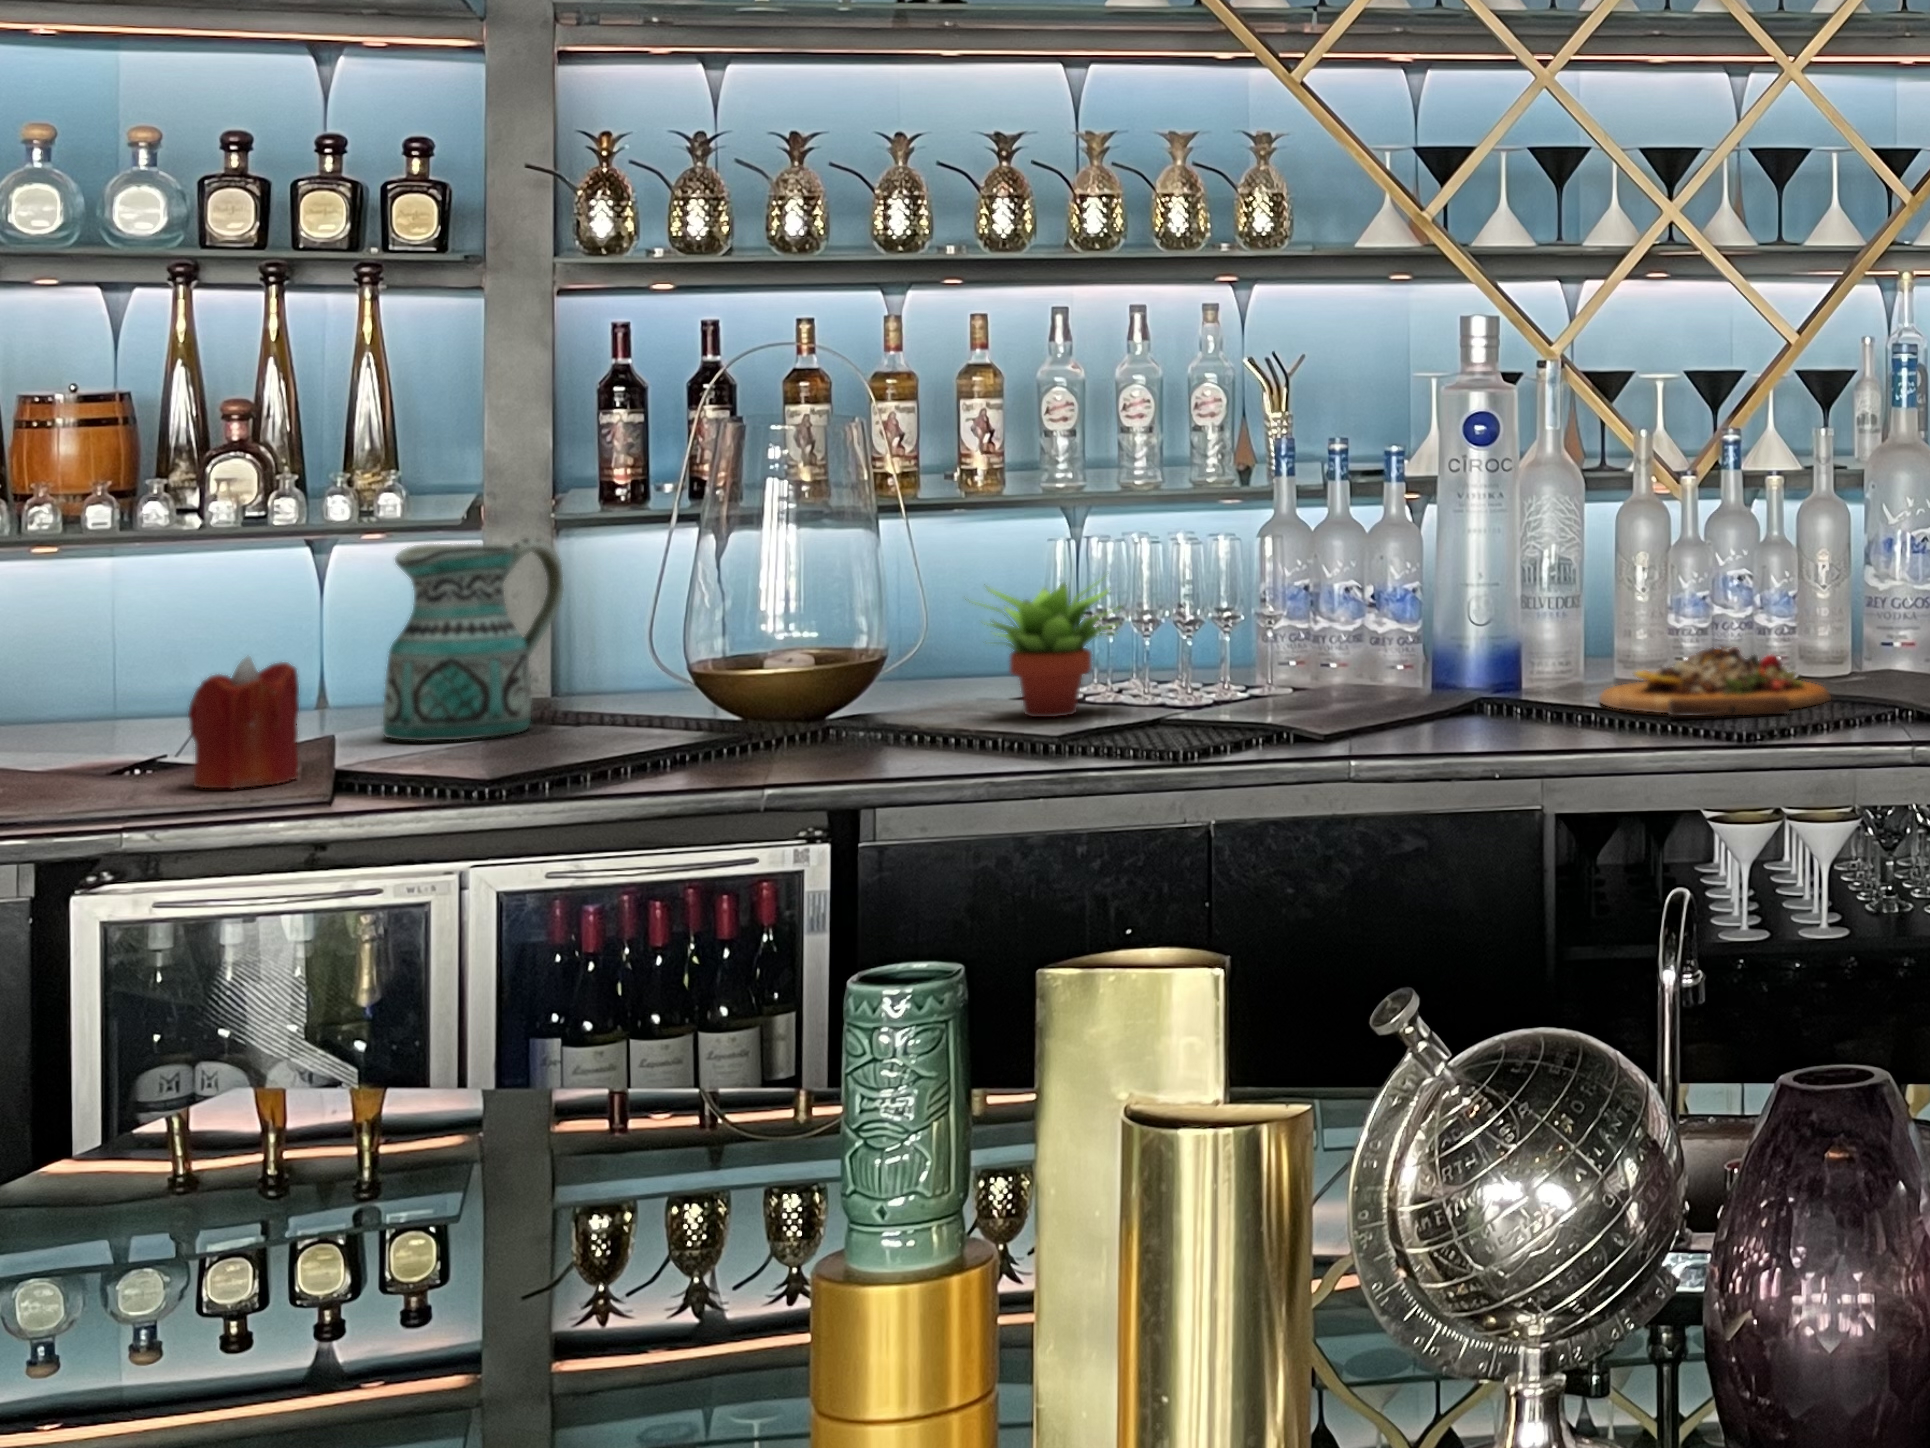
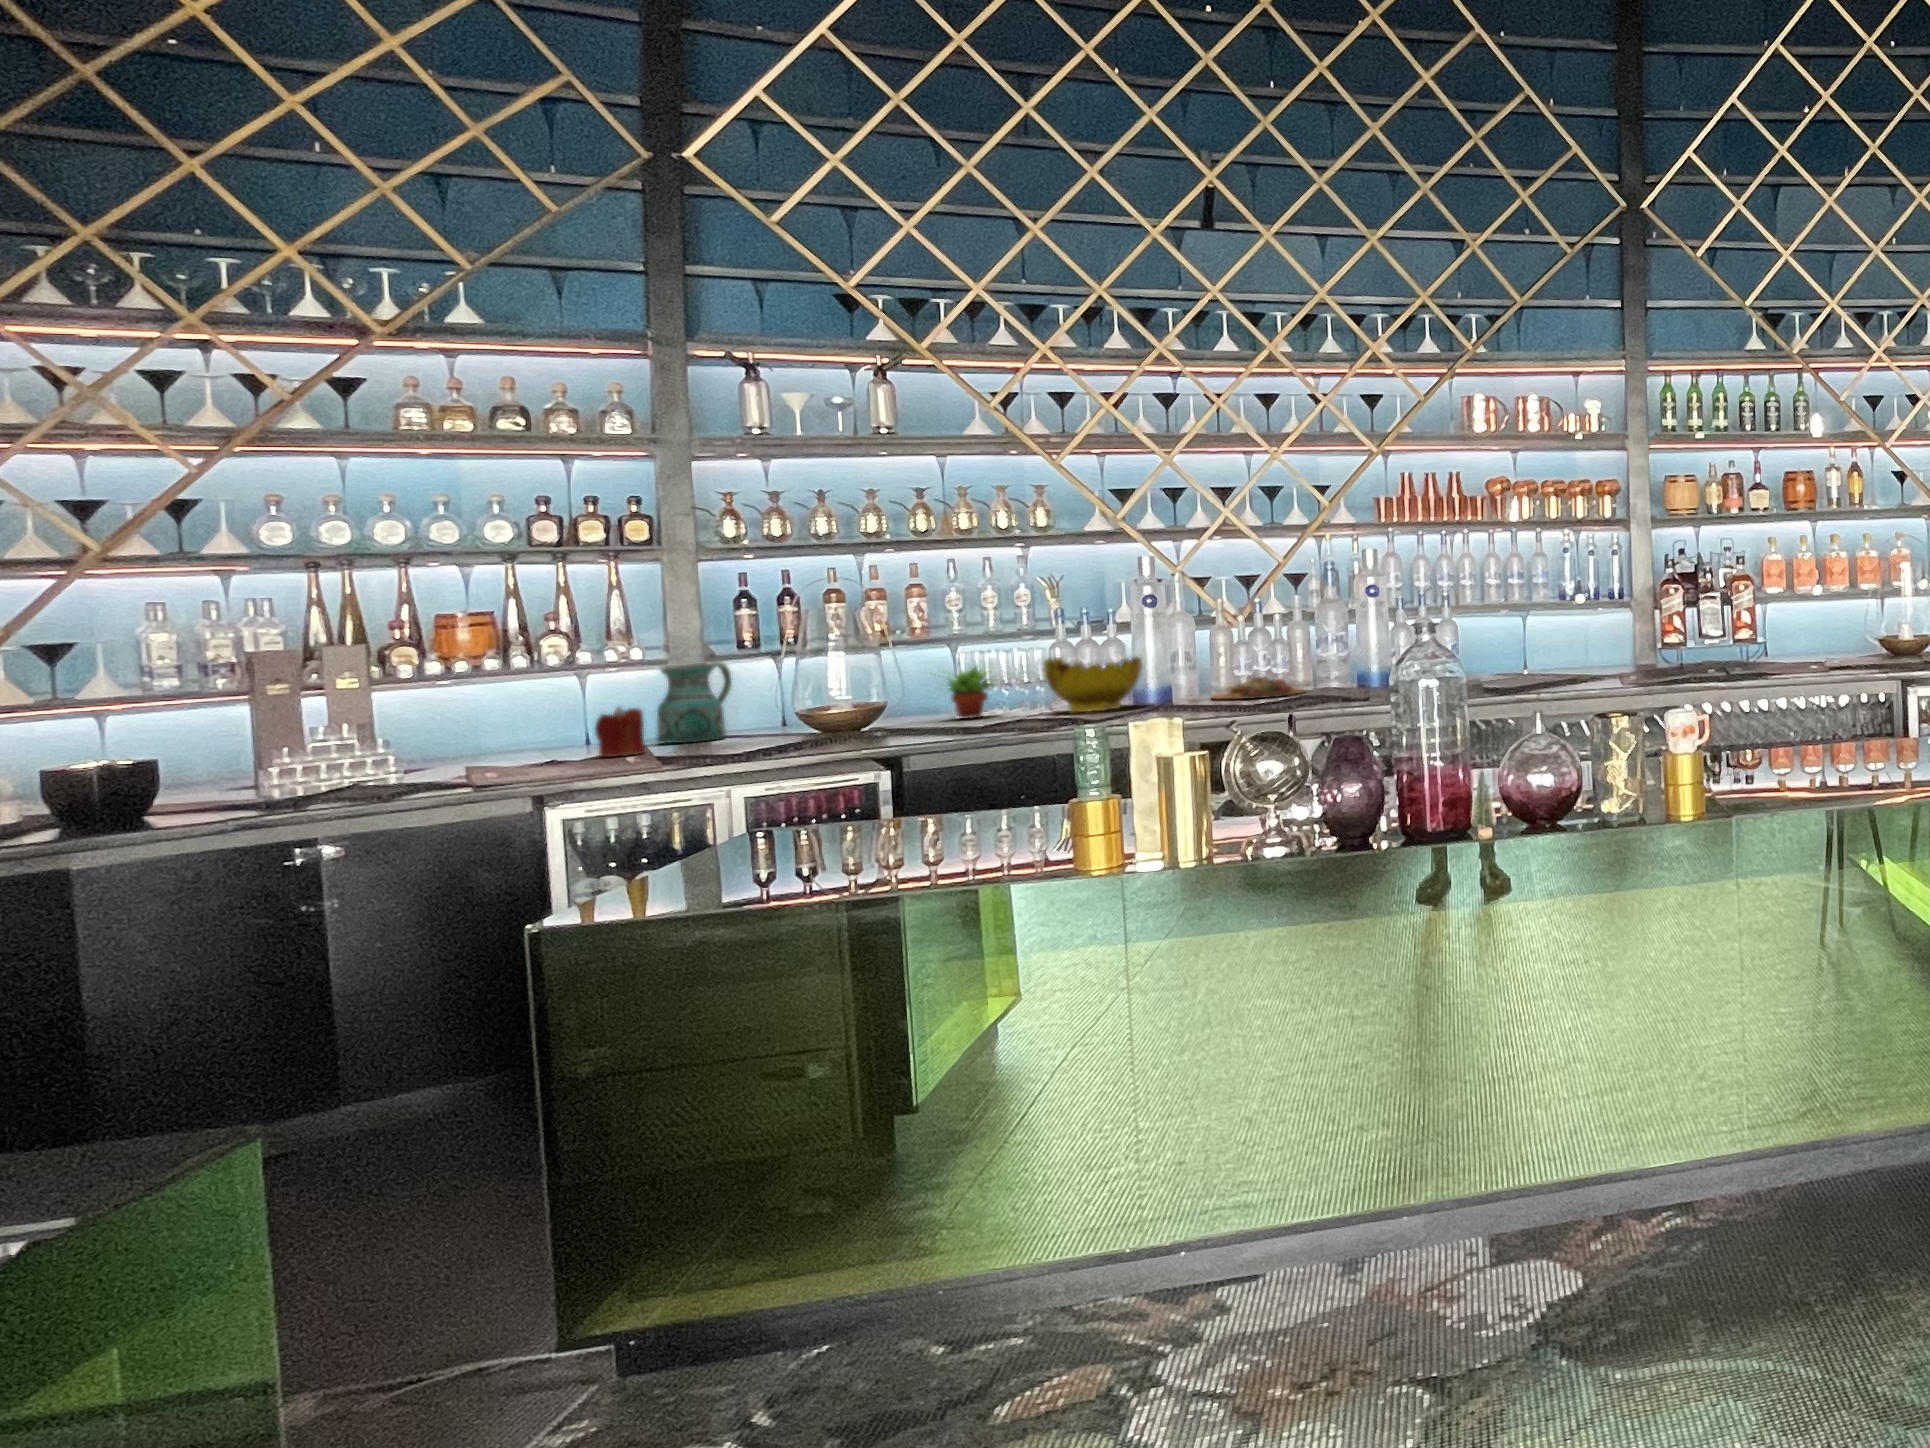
decorative bowl: none [1208,569,1440,725] -> present [1044,657,1142,713]

